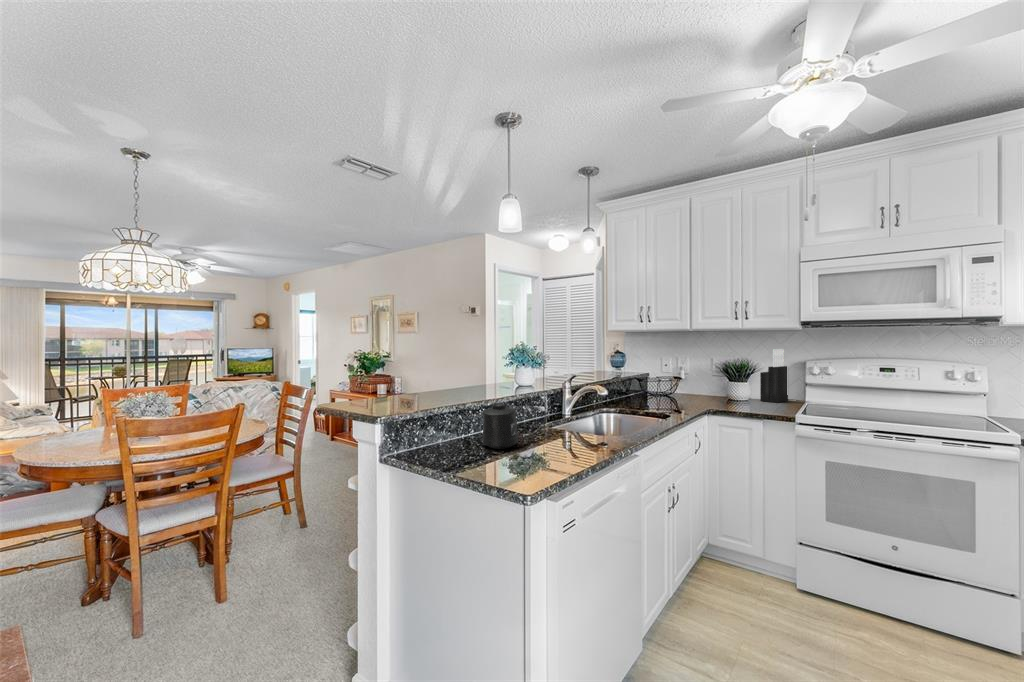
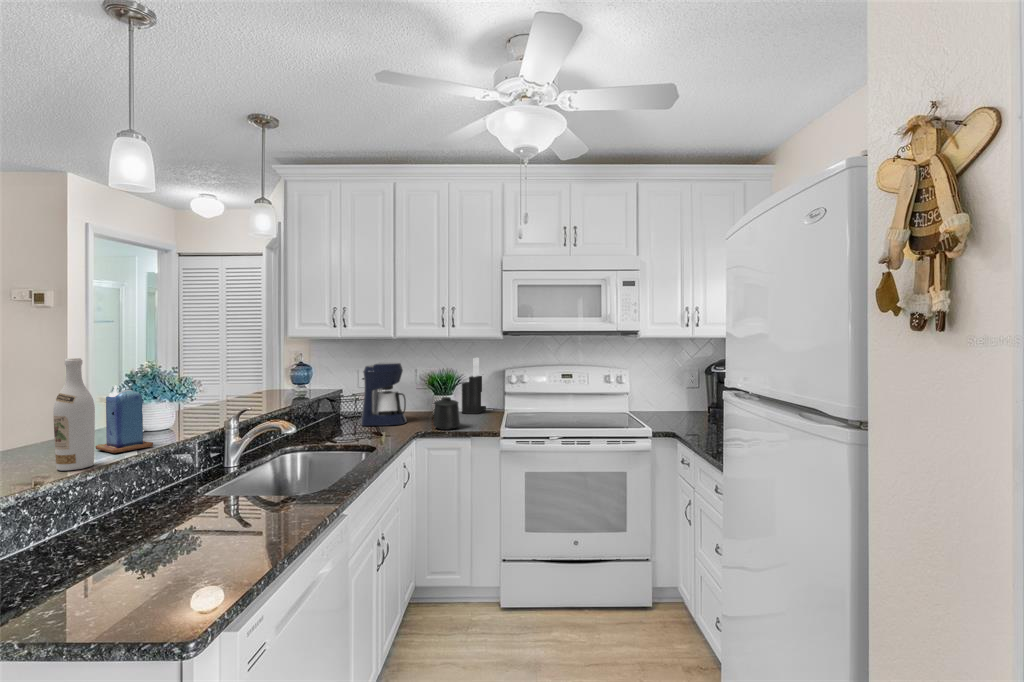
wine bottle: none [472,332,491,398] -> present [53,358,95,471]
coffee maker: none [663,351,704,404] -> present [361,363,407,426]
candle: none [492,352,520,393] -> present [96,386,153,453]
mug: present [482,404,518,449] -> present [433,397,460,430]

